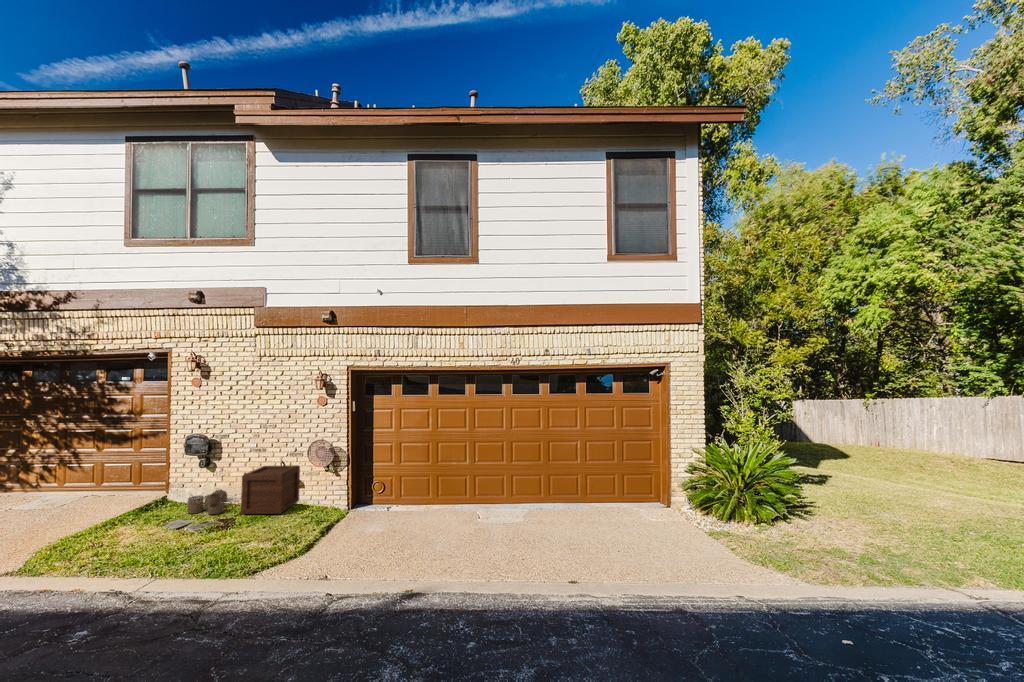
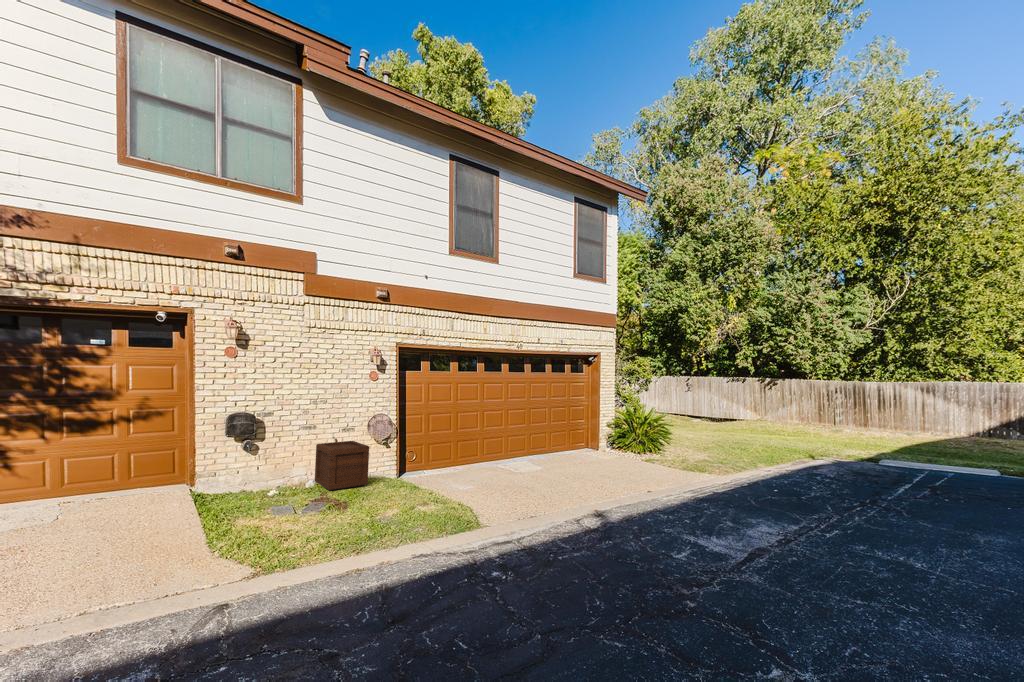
woven basket: present [188,489,227,514] -> none [262,472,306,498]

